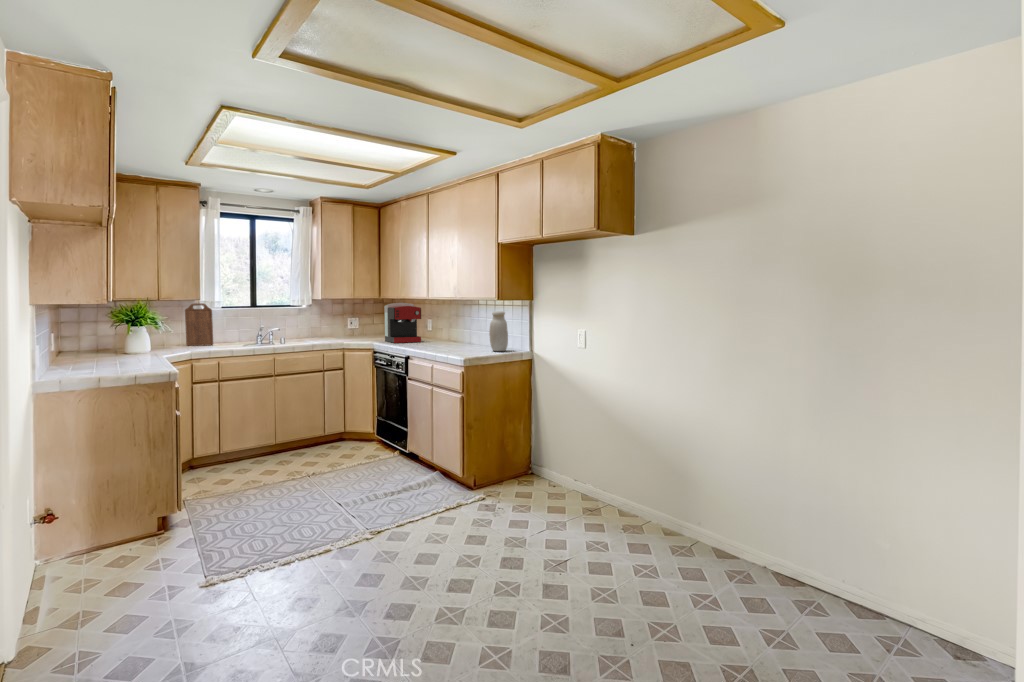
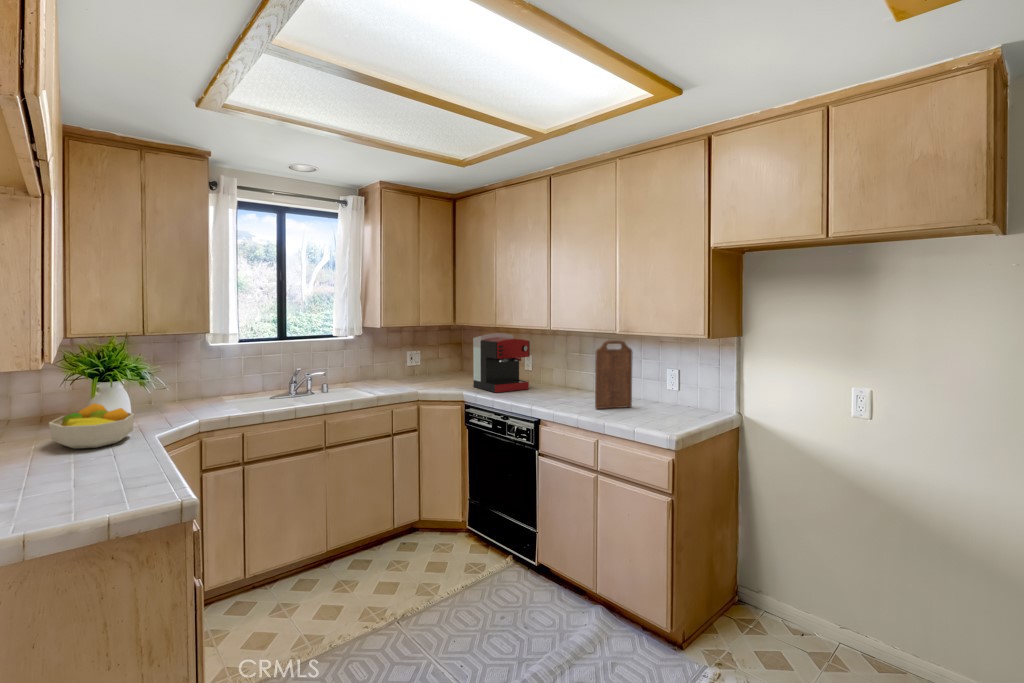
cutting board: present [185,303,213,346] -> present [595,340,633,409]
jar: present [489,311,508,351] -> none [674,353,706,416]
fruit bowl: none [106,336,152,358] -> present [49,403,134,449]

